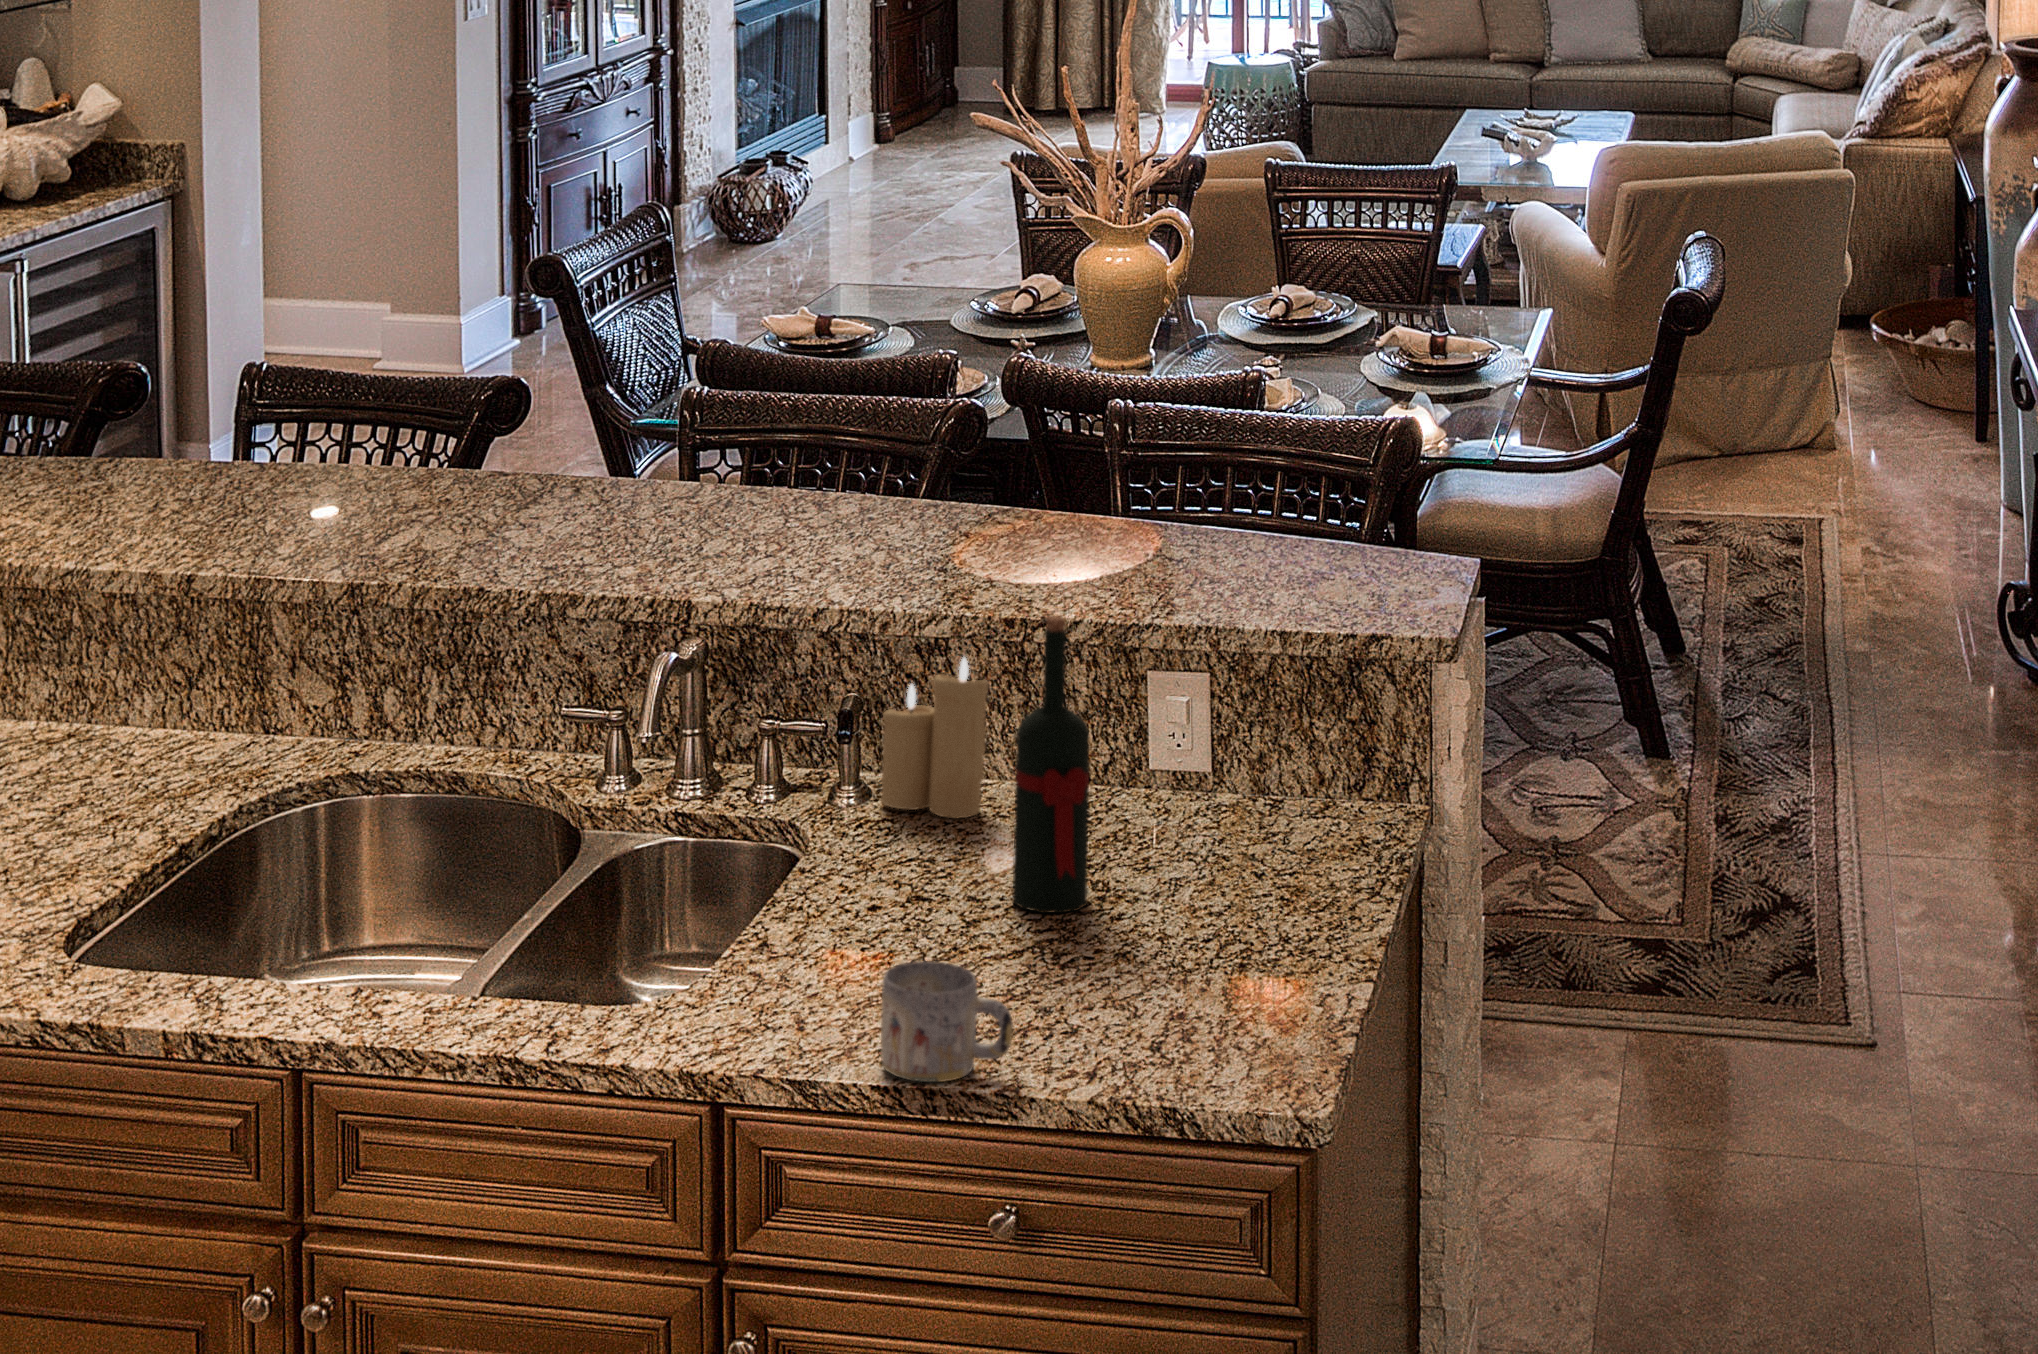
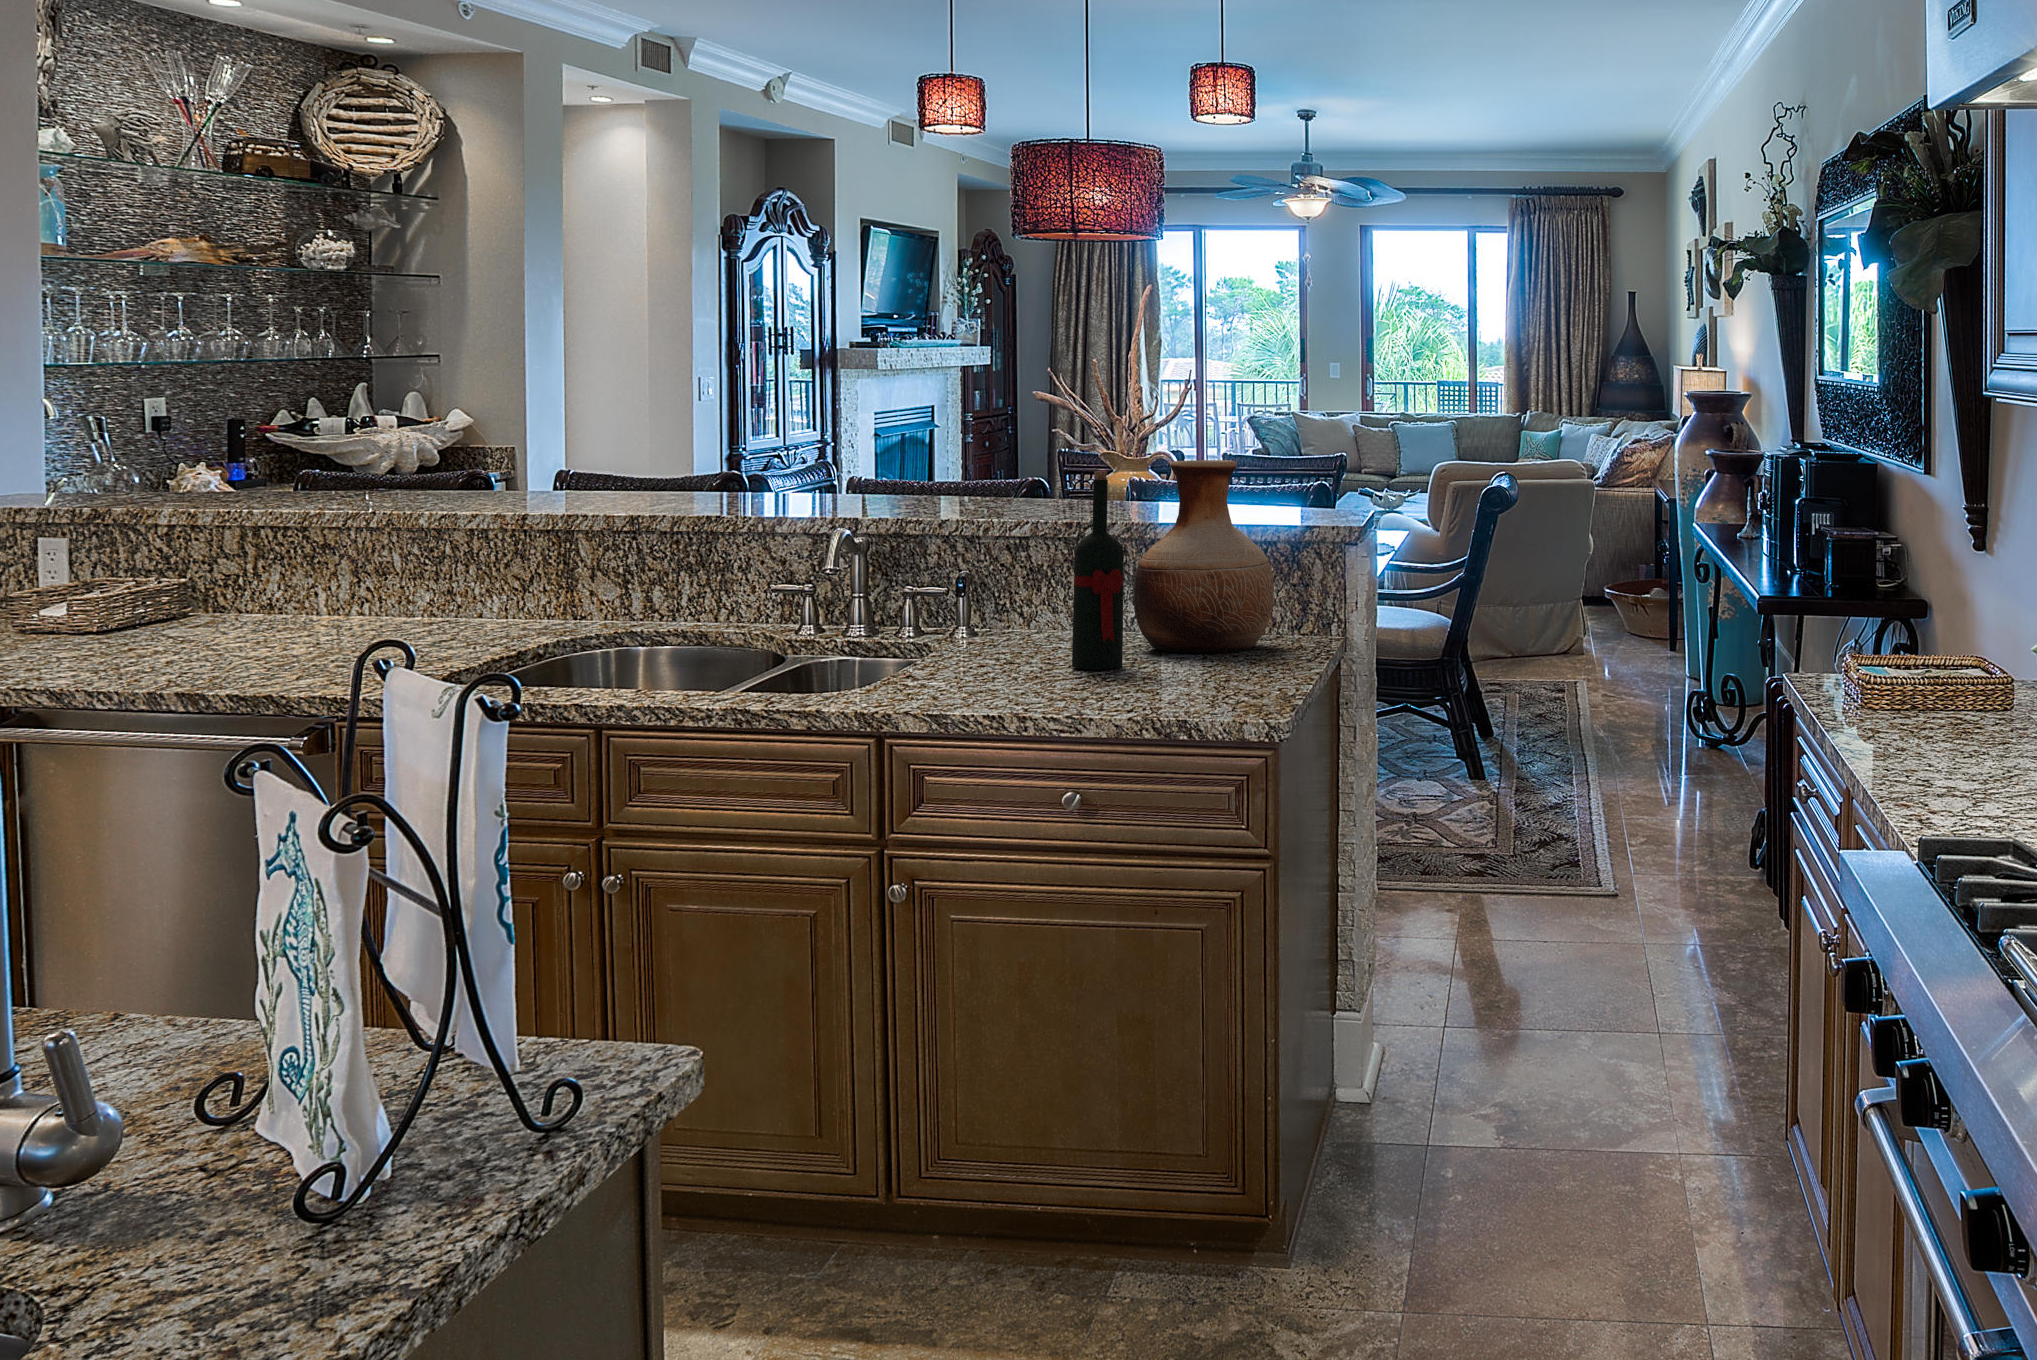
vase: none [1103,554,1307,854] -> present [1133,460,1274,653]
candle: present [881,657,989,818] -> none [983,541,1055,650]
mug: present [881,961,1013,1082] -> none [985,641,1073,710]

